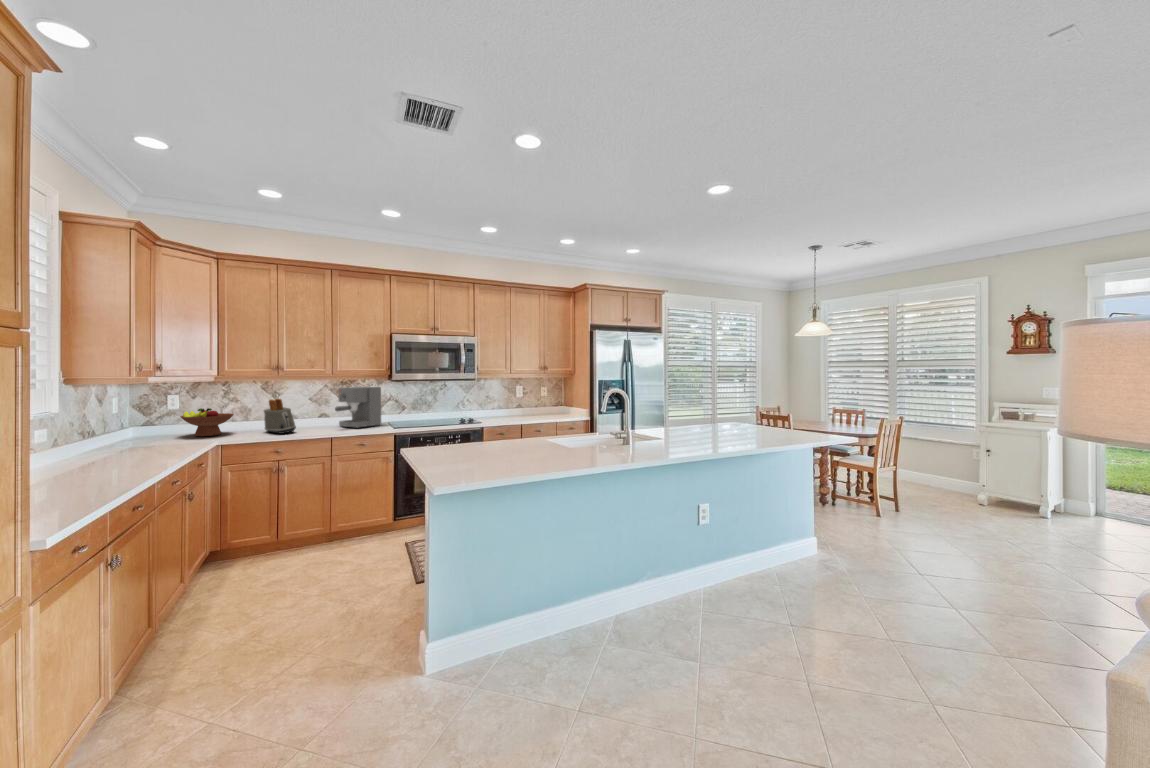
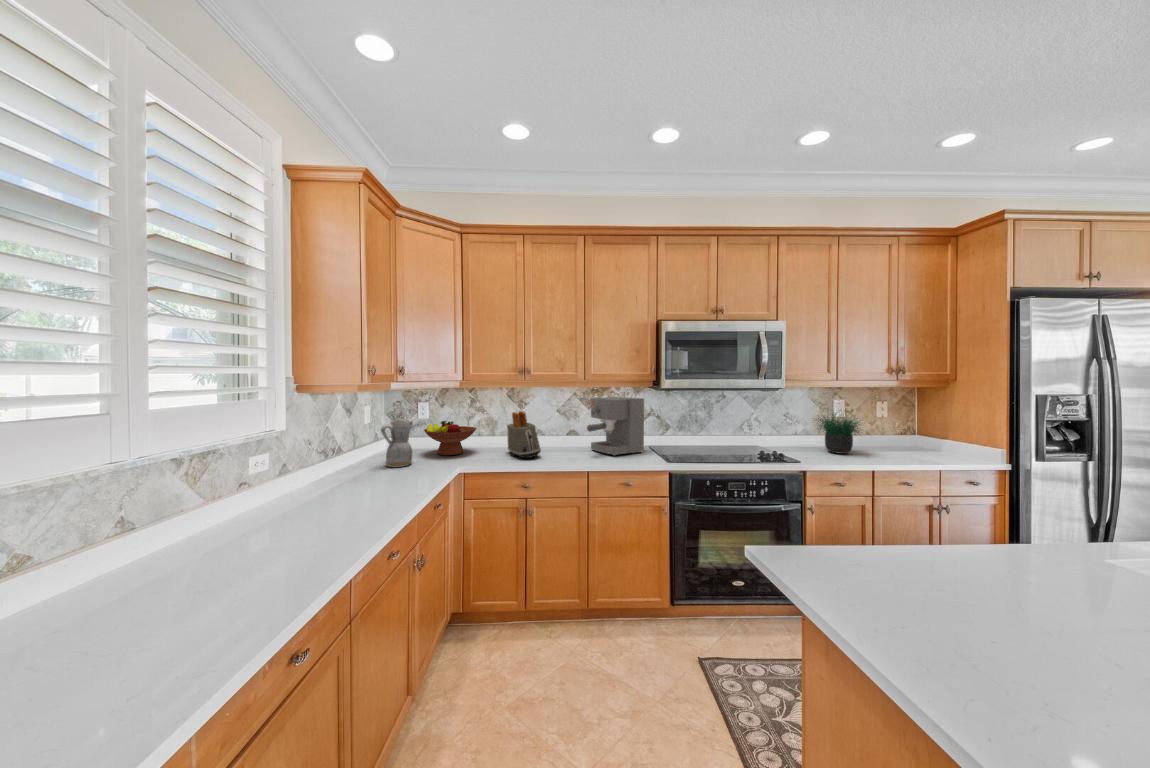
potted plant: none [495,384,530,419] -> present [818,413,860,454]
ceramic pitcher: none [142,408,174,445] -> present [381,420,413,467]

